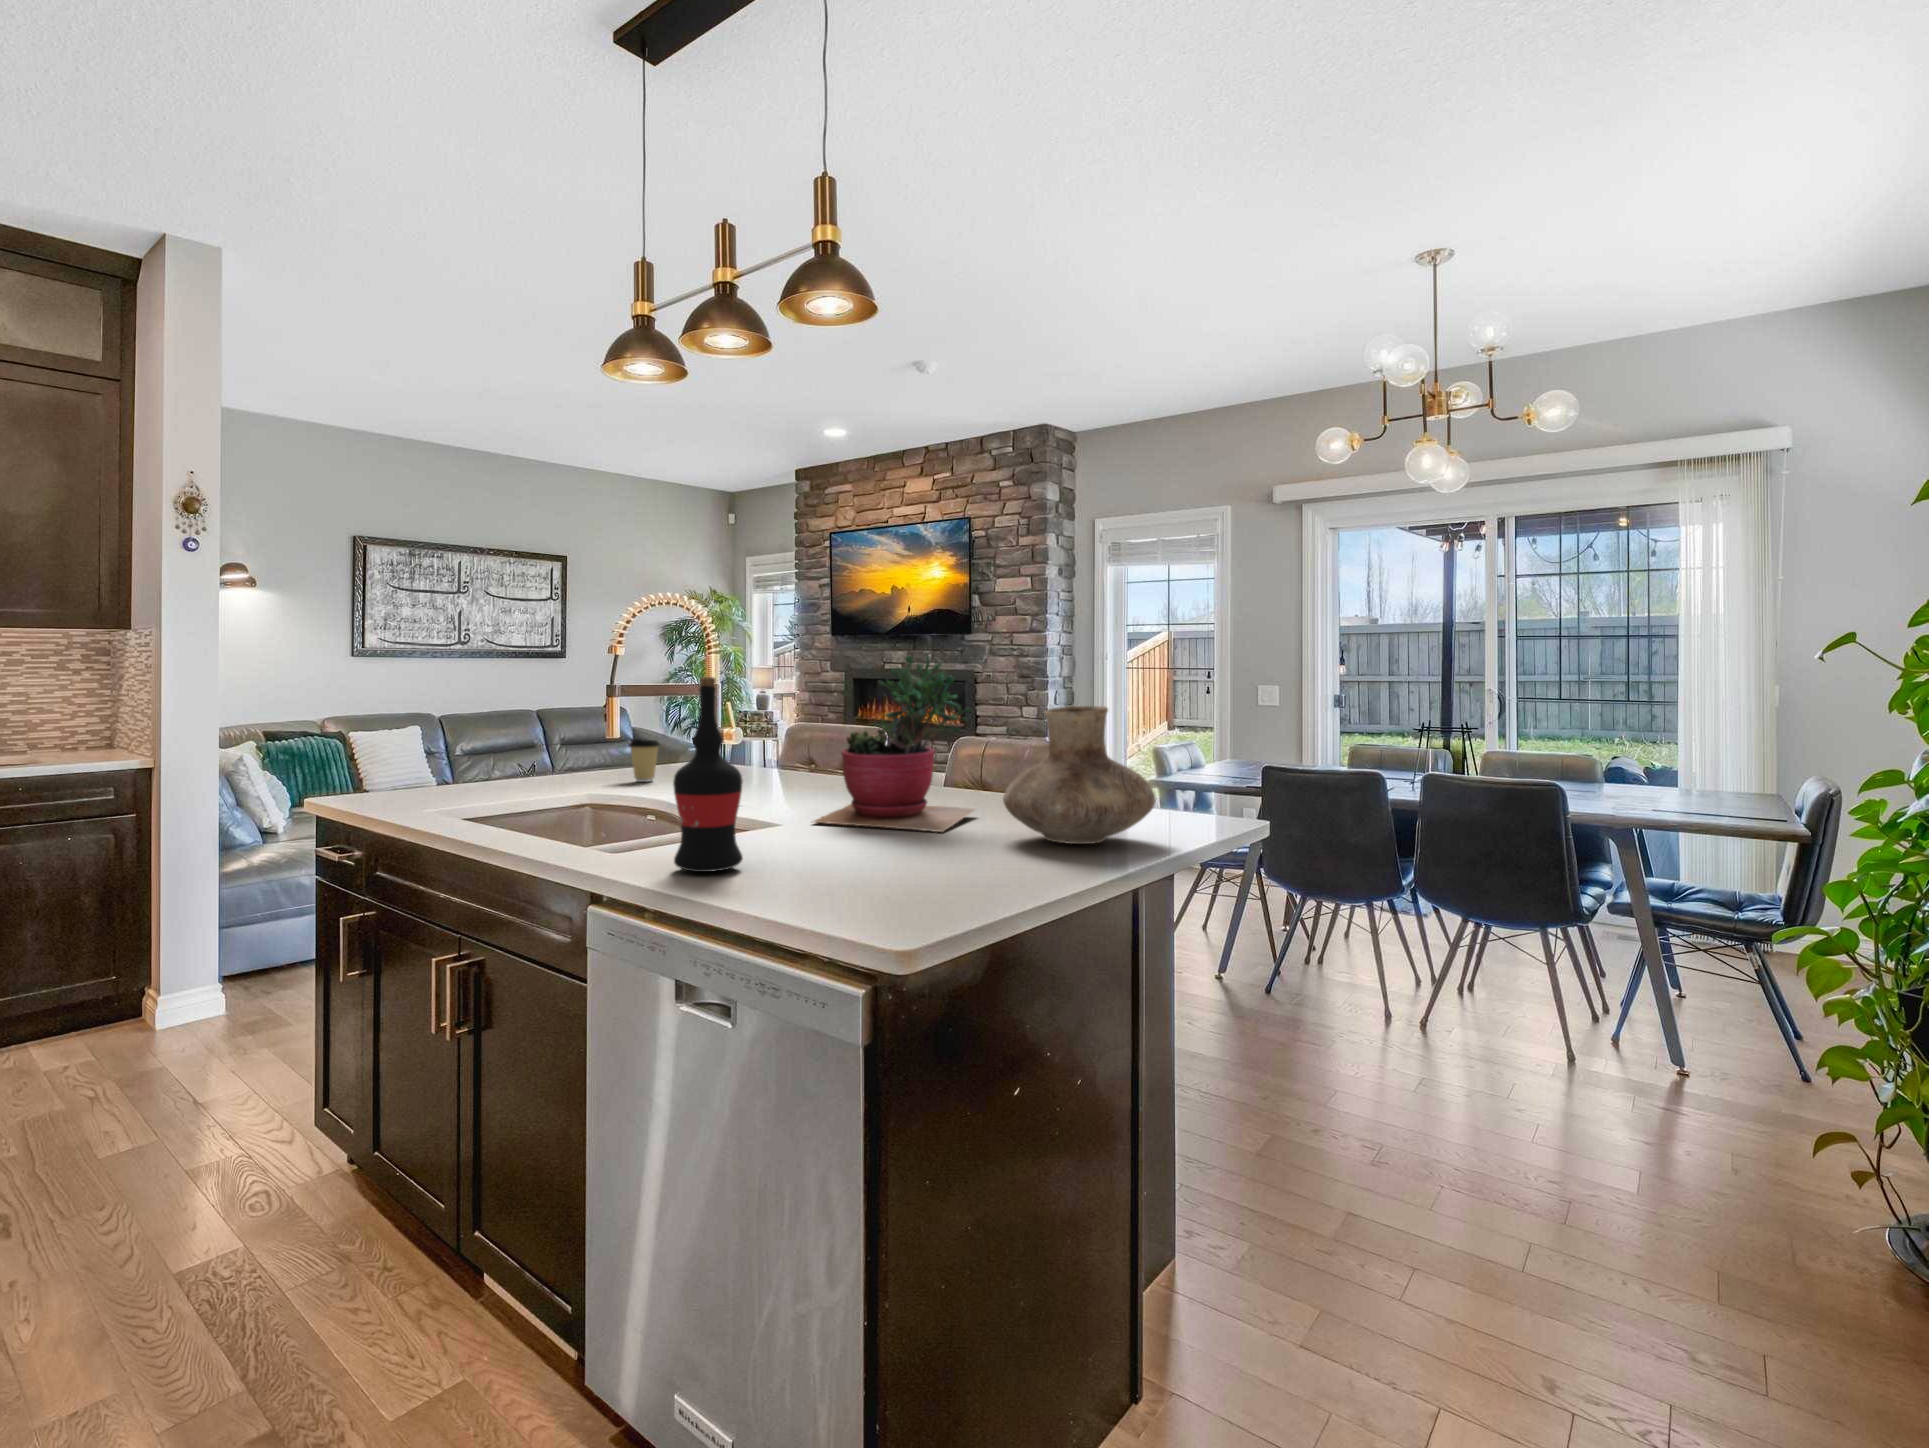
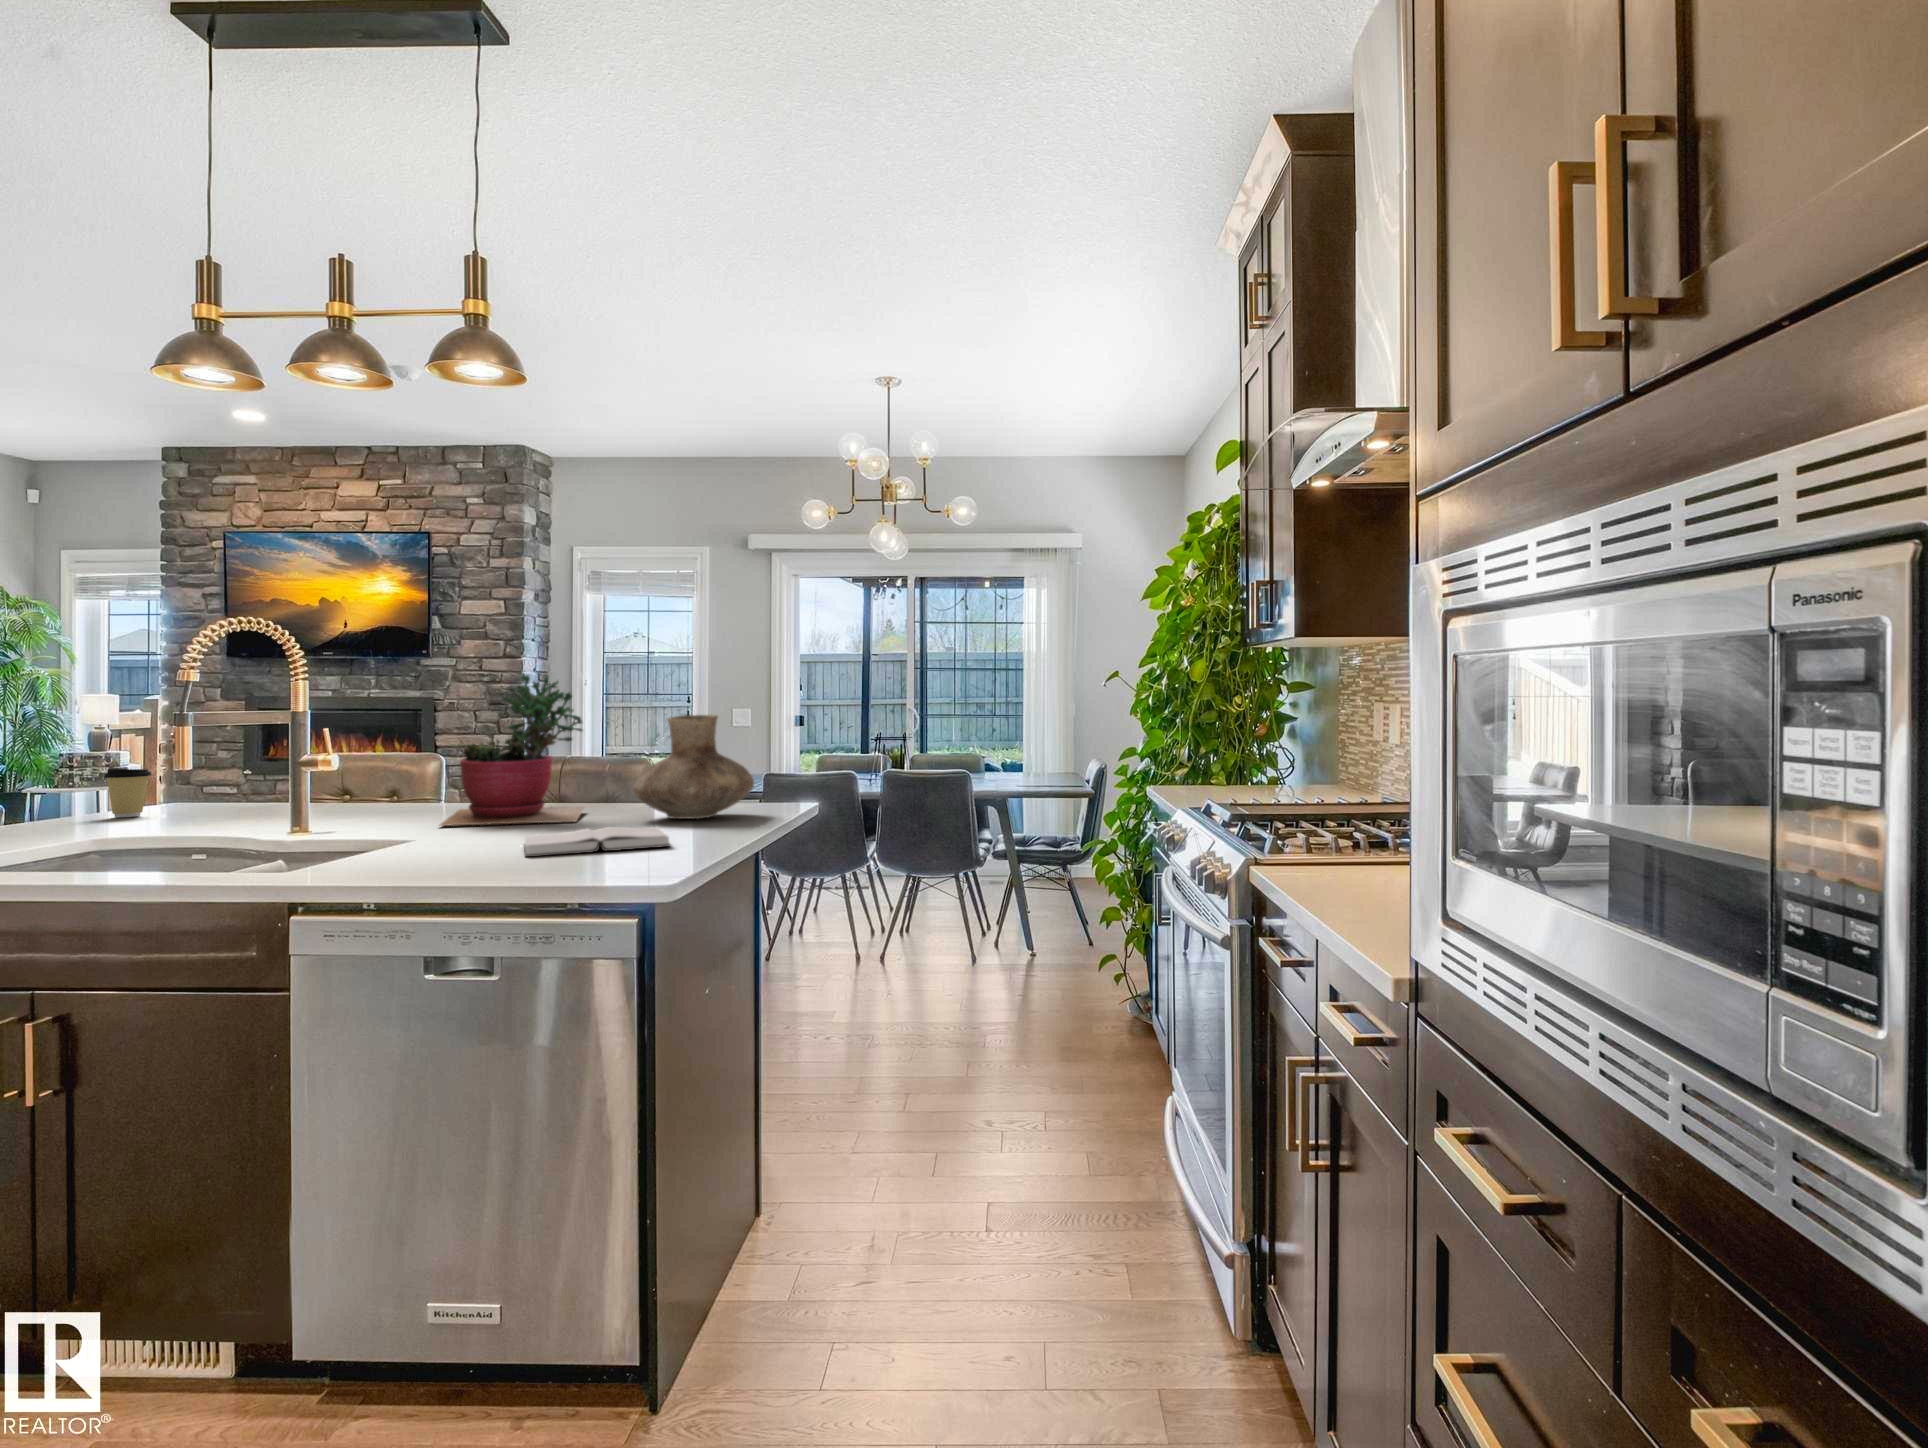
wine bottle: present [673,677,743,872] -> none [380,690,448,858]
hardback book: none [797,854,985,898] -> present [524,827,671,857]

